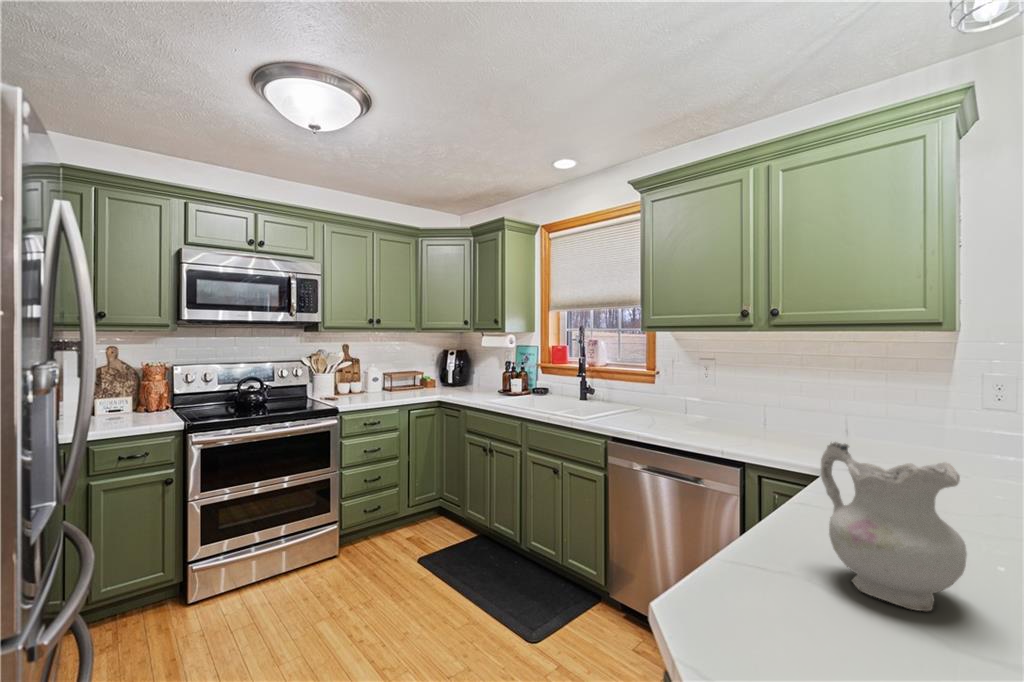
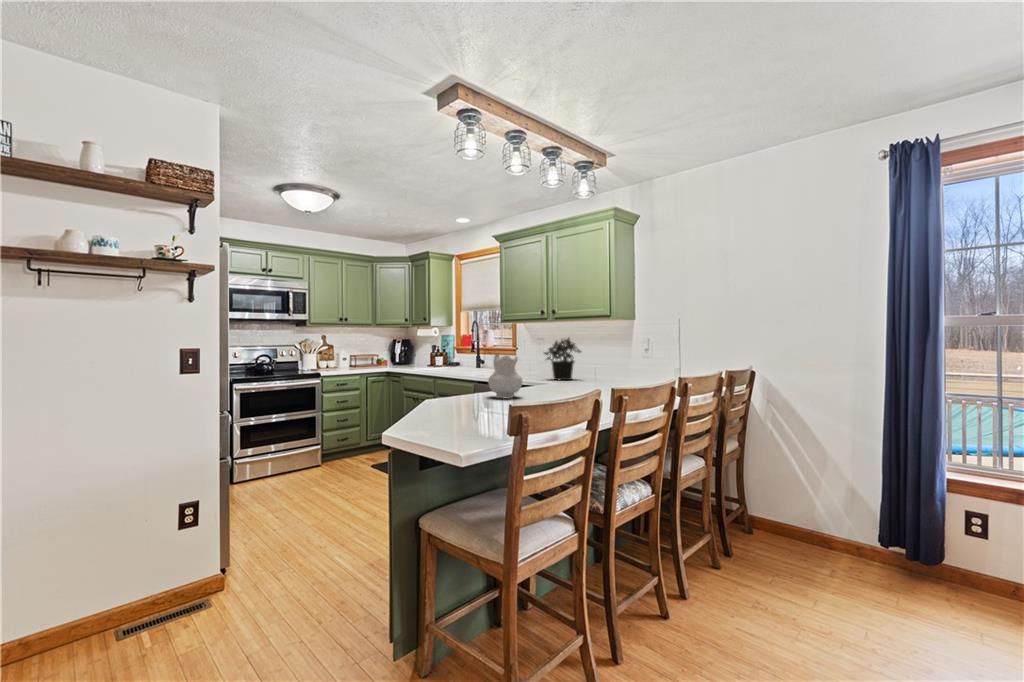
potted plant: none [757,362,841,447] -> present [544,337,581,380]

